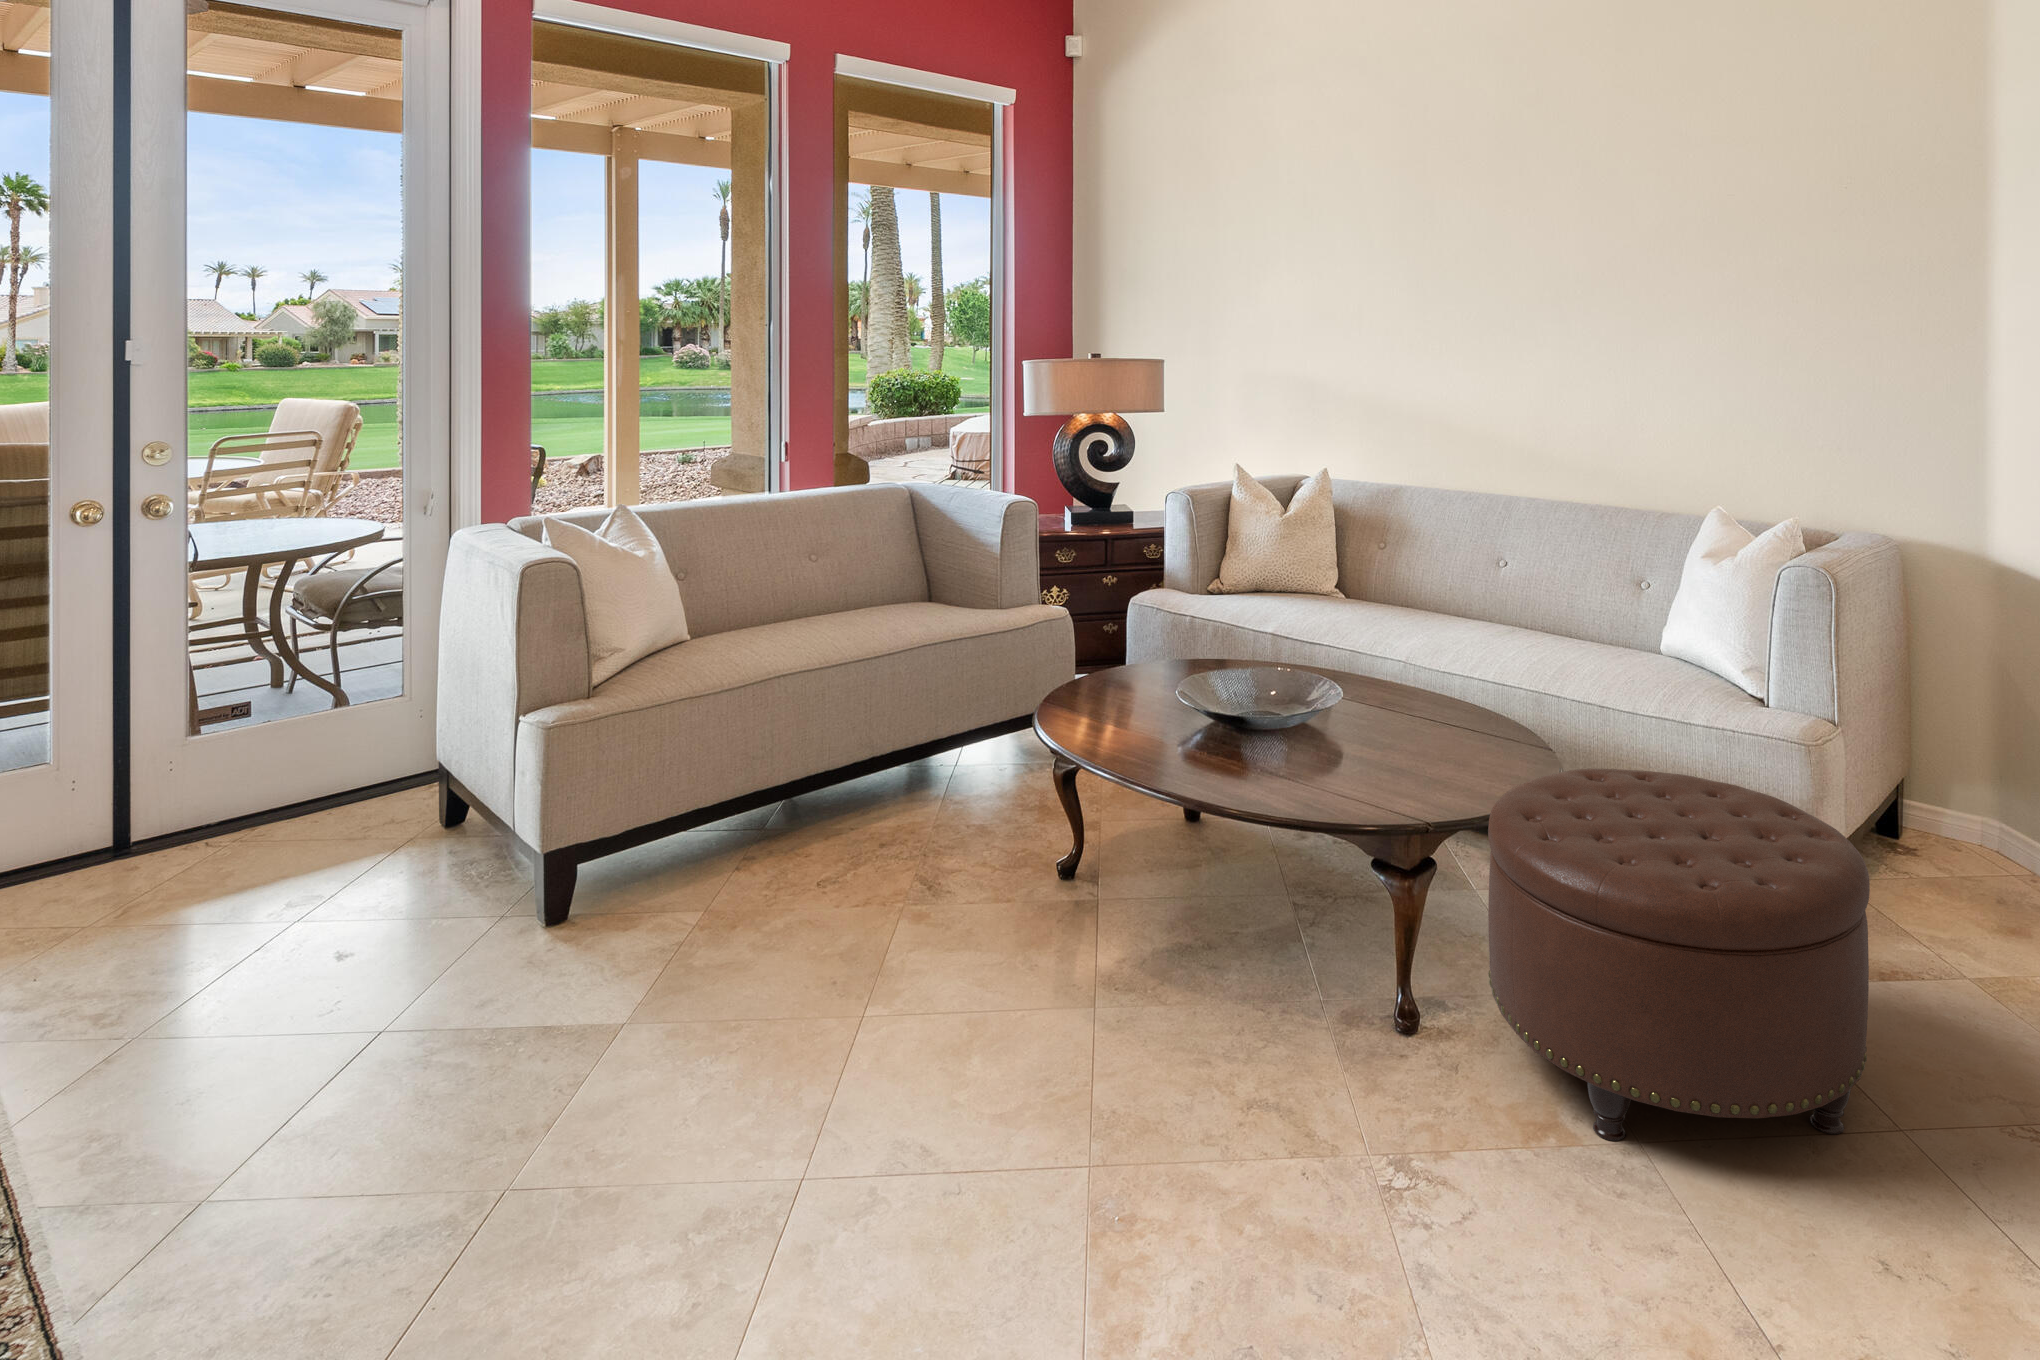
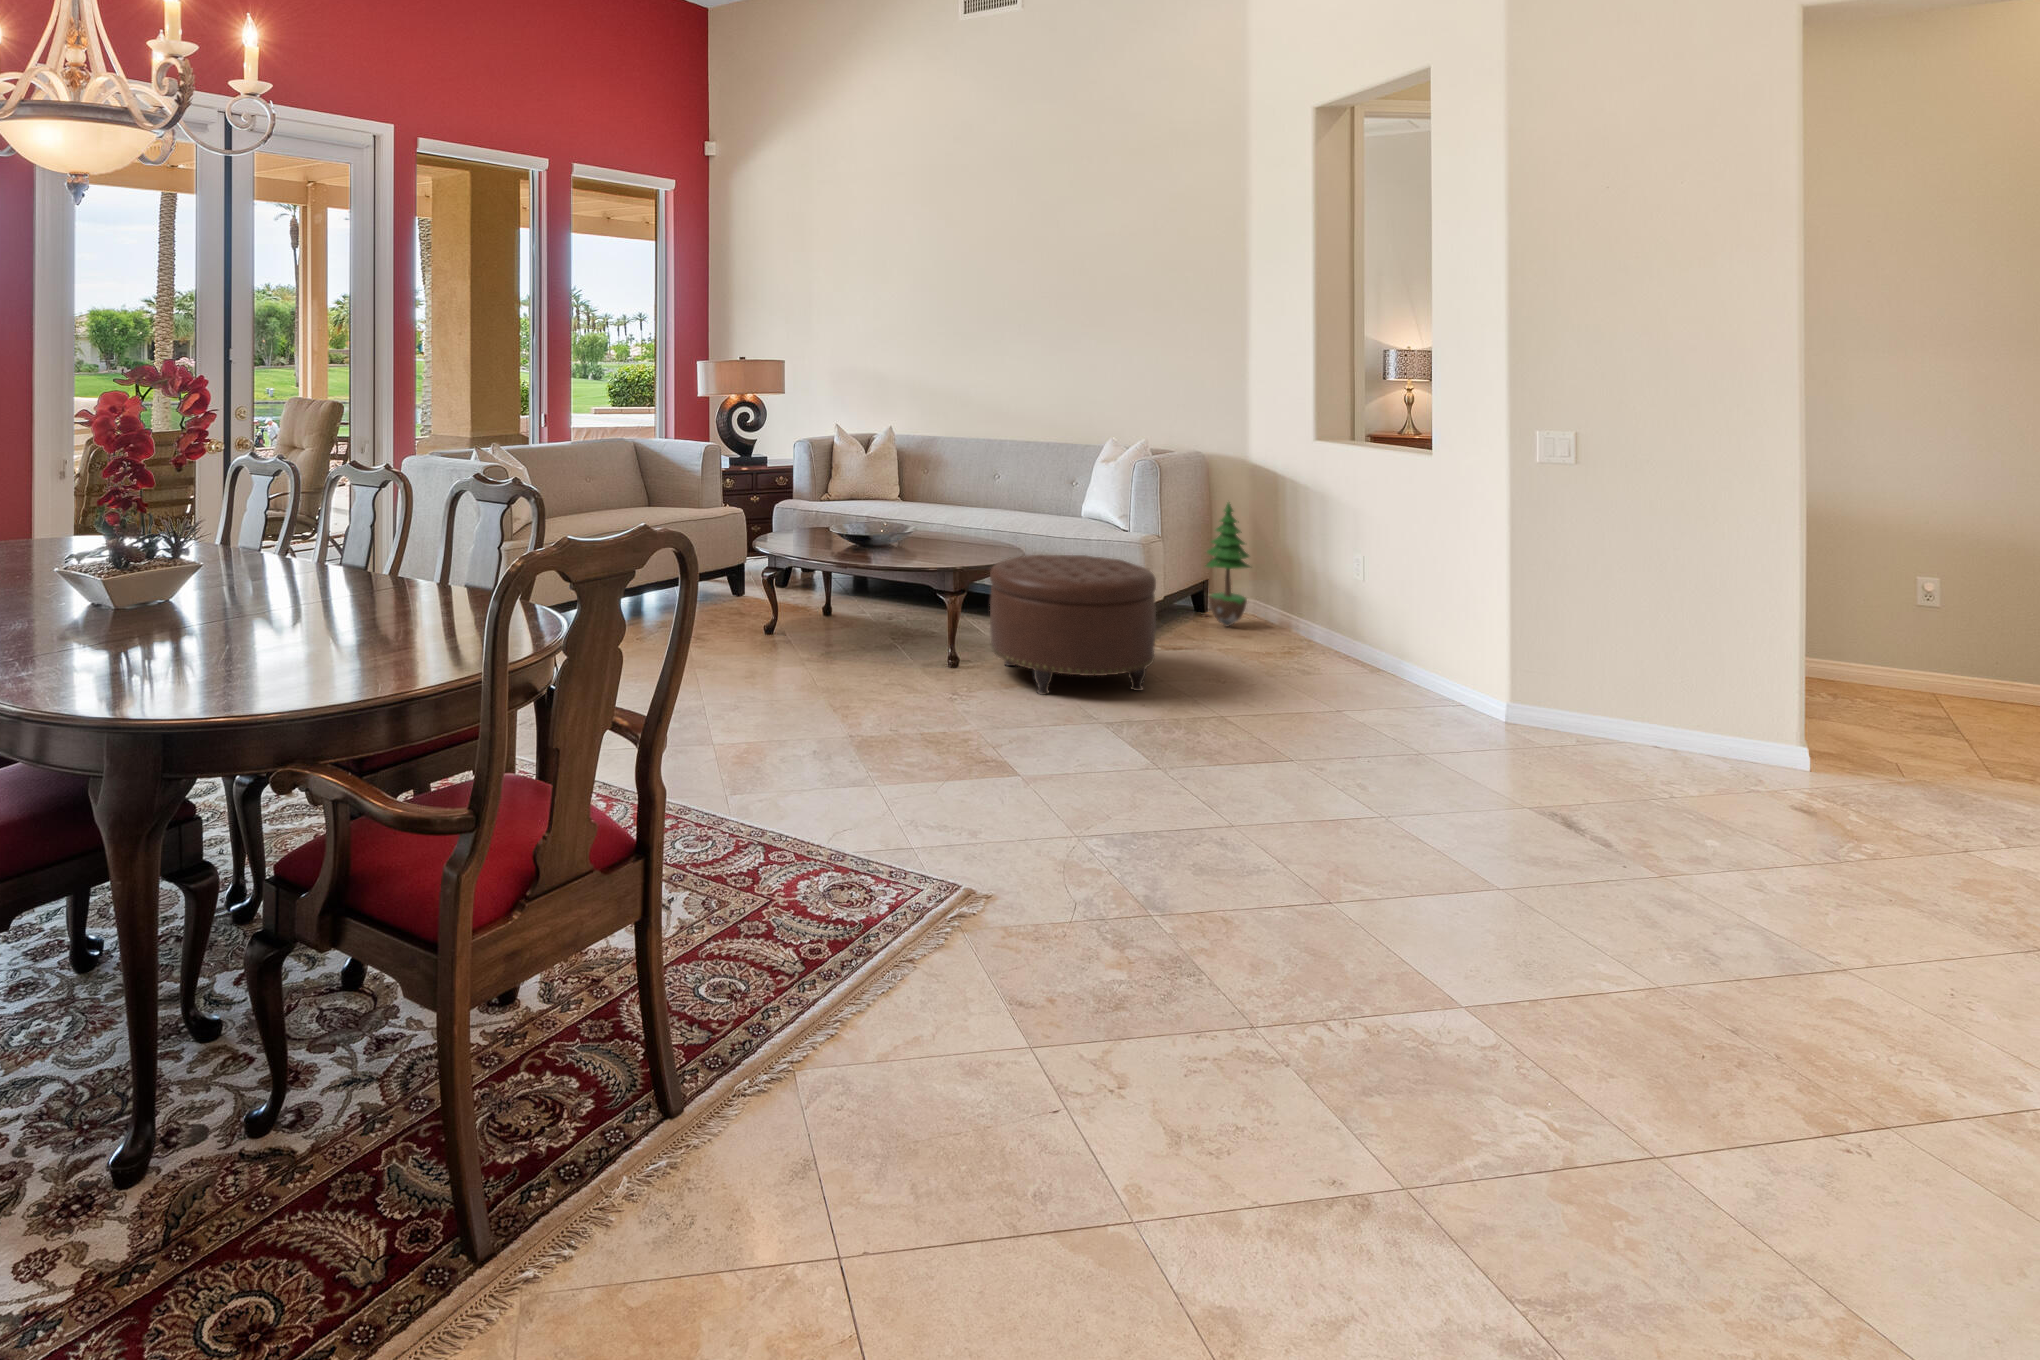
potted tree: none [1911,640,2014,885] -> present [1205,503,1250,626]

